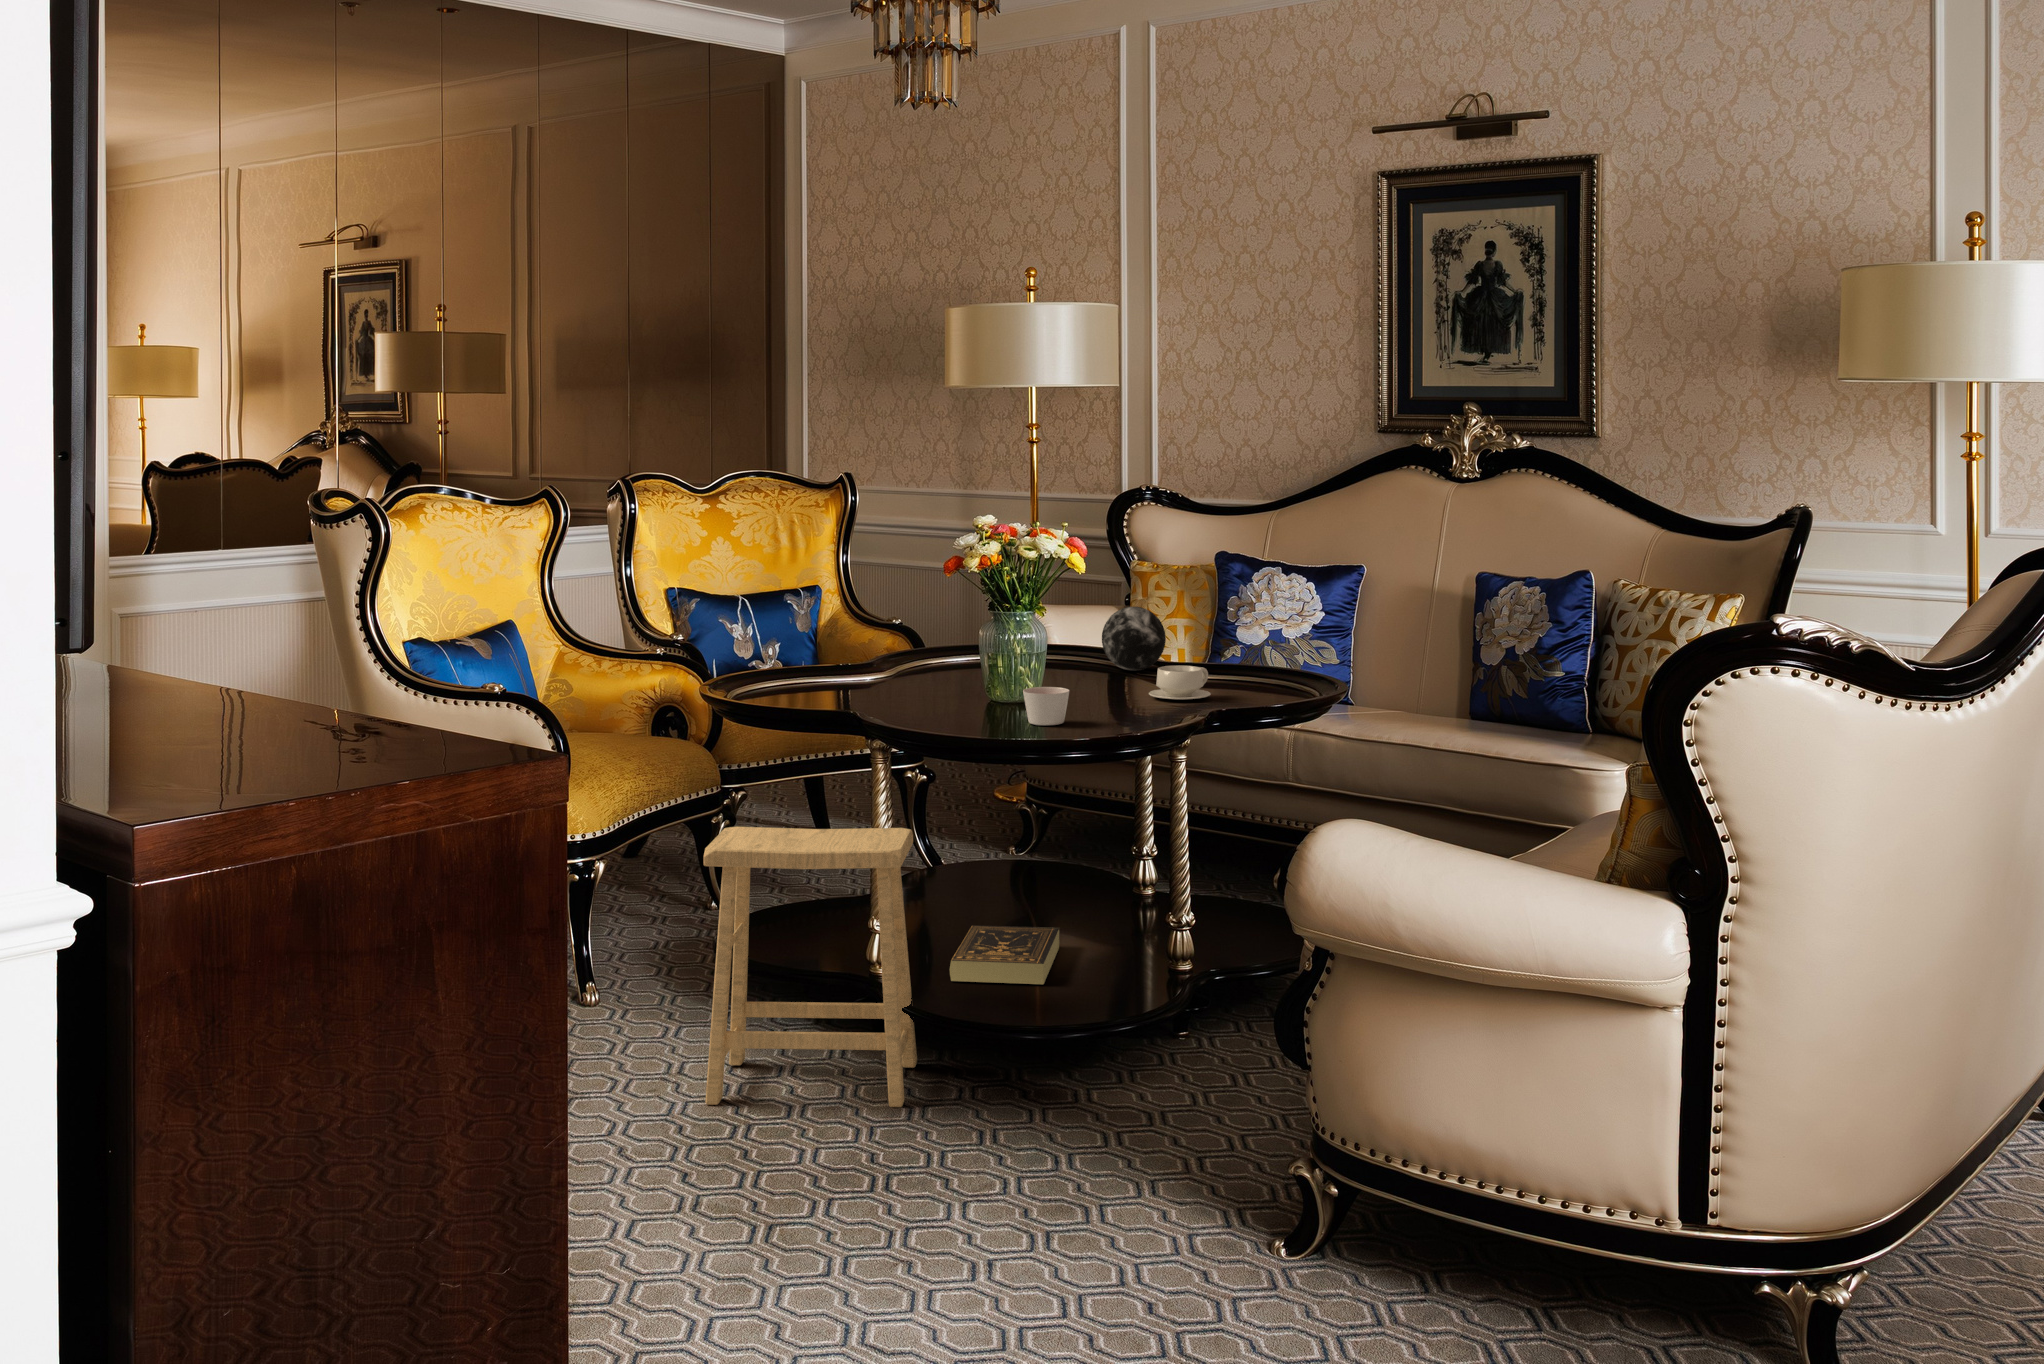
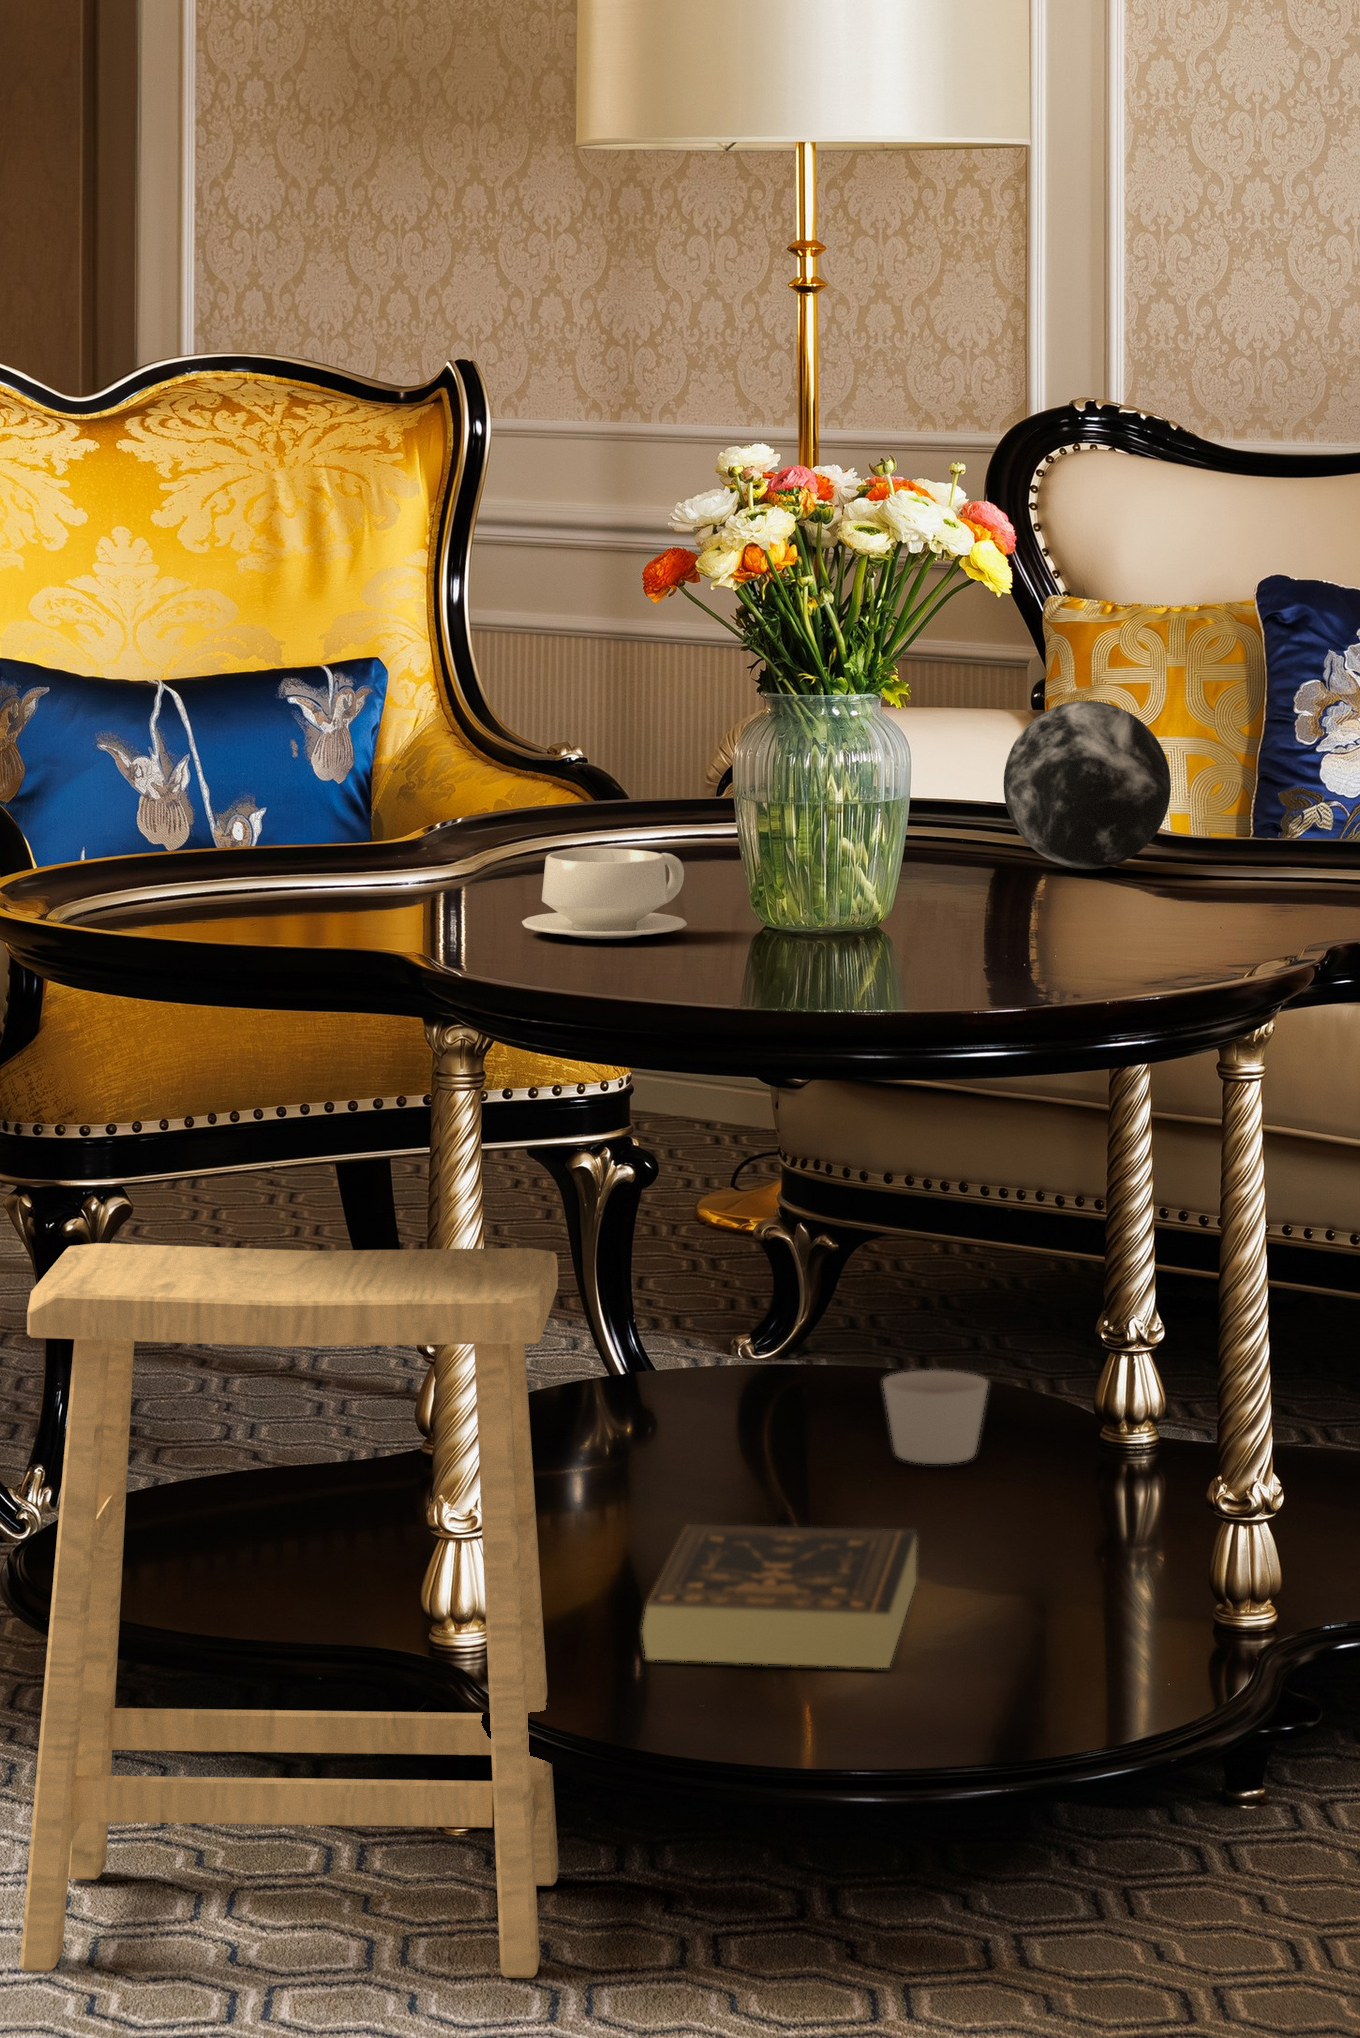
teacup: present [1149,665,1210,700] -> present [522,849,687,939]
candle: present [1023,687,1069,725] -> present [883,1370,988,1464]

